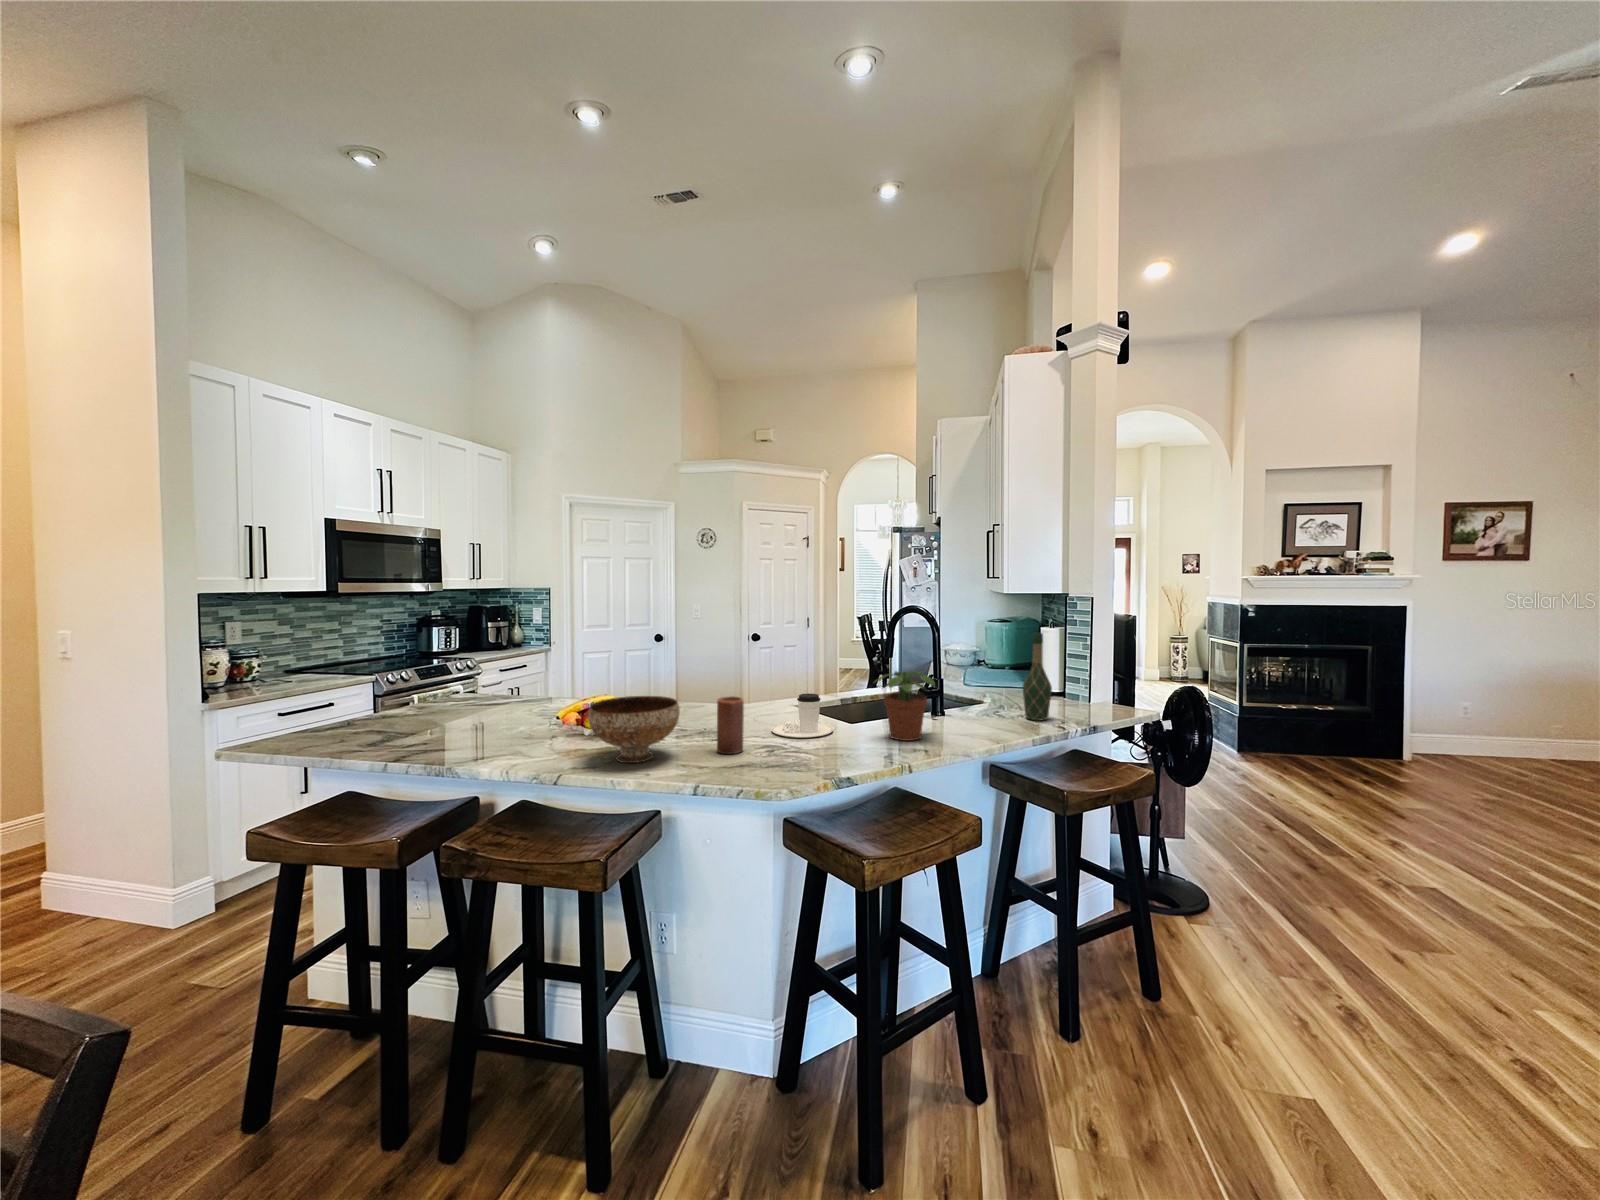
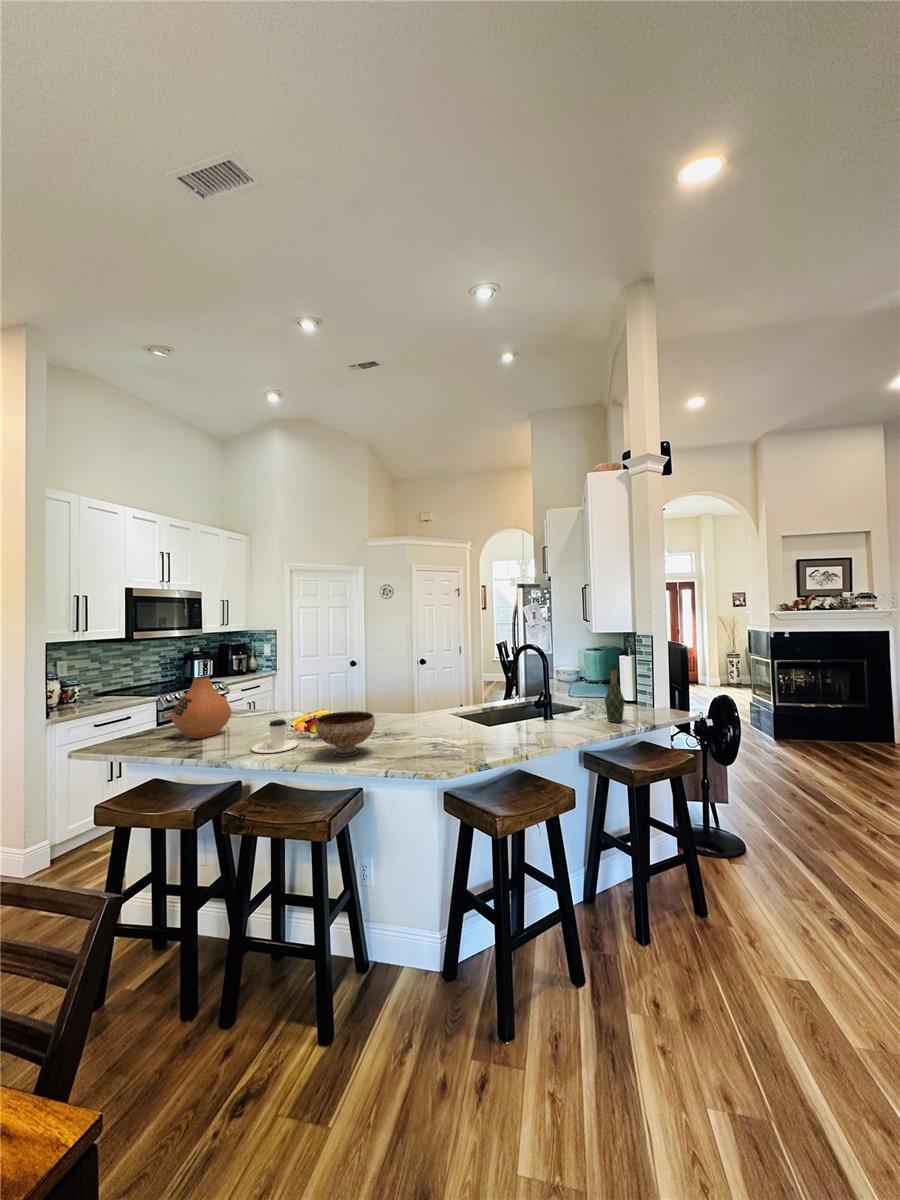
vase: none [376,643,468,733] -> present [172,677,231,738]
potted plant: present [874,671,935,741] -> none [502,691,543,738]
coffee cup: present [771,694,833,738] -> present [251,719,298,753]
candle: present [717,696,744,754] -> none [399,711,417,750]

